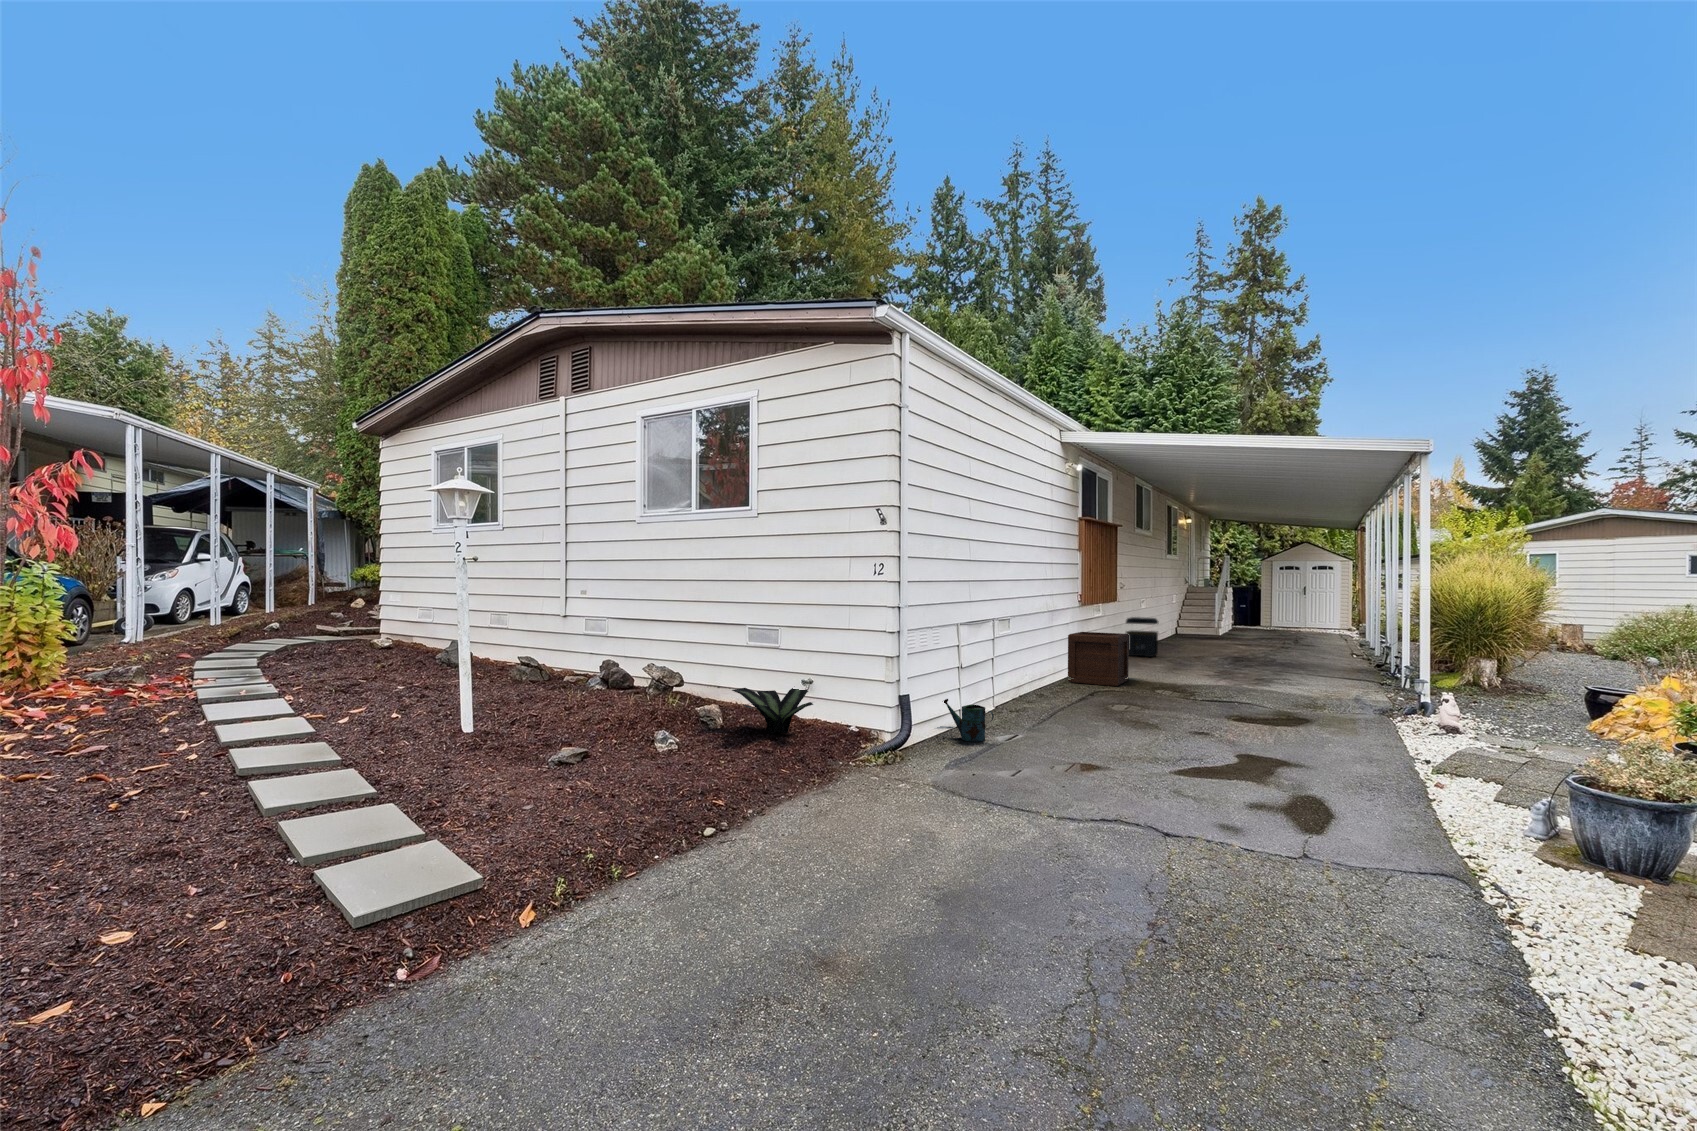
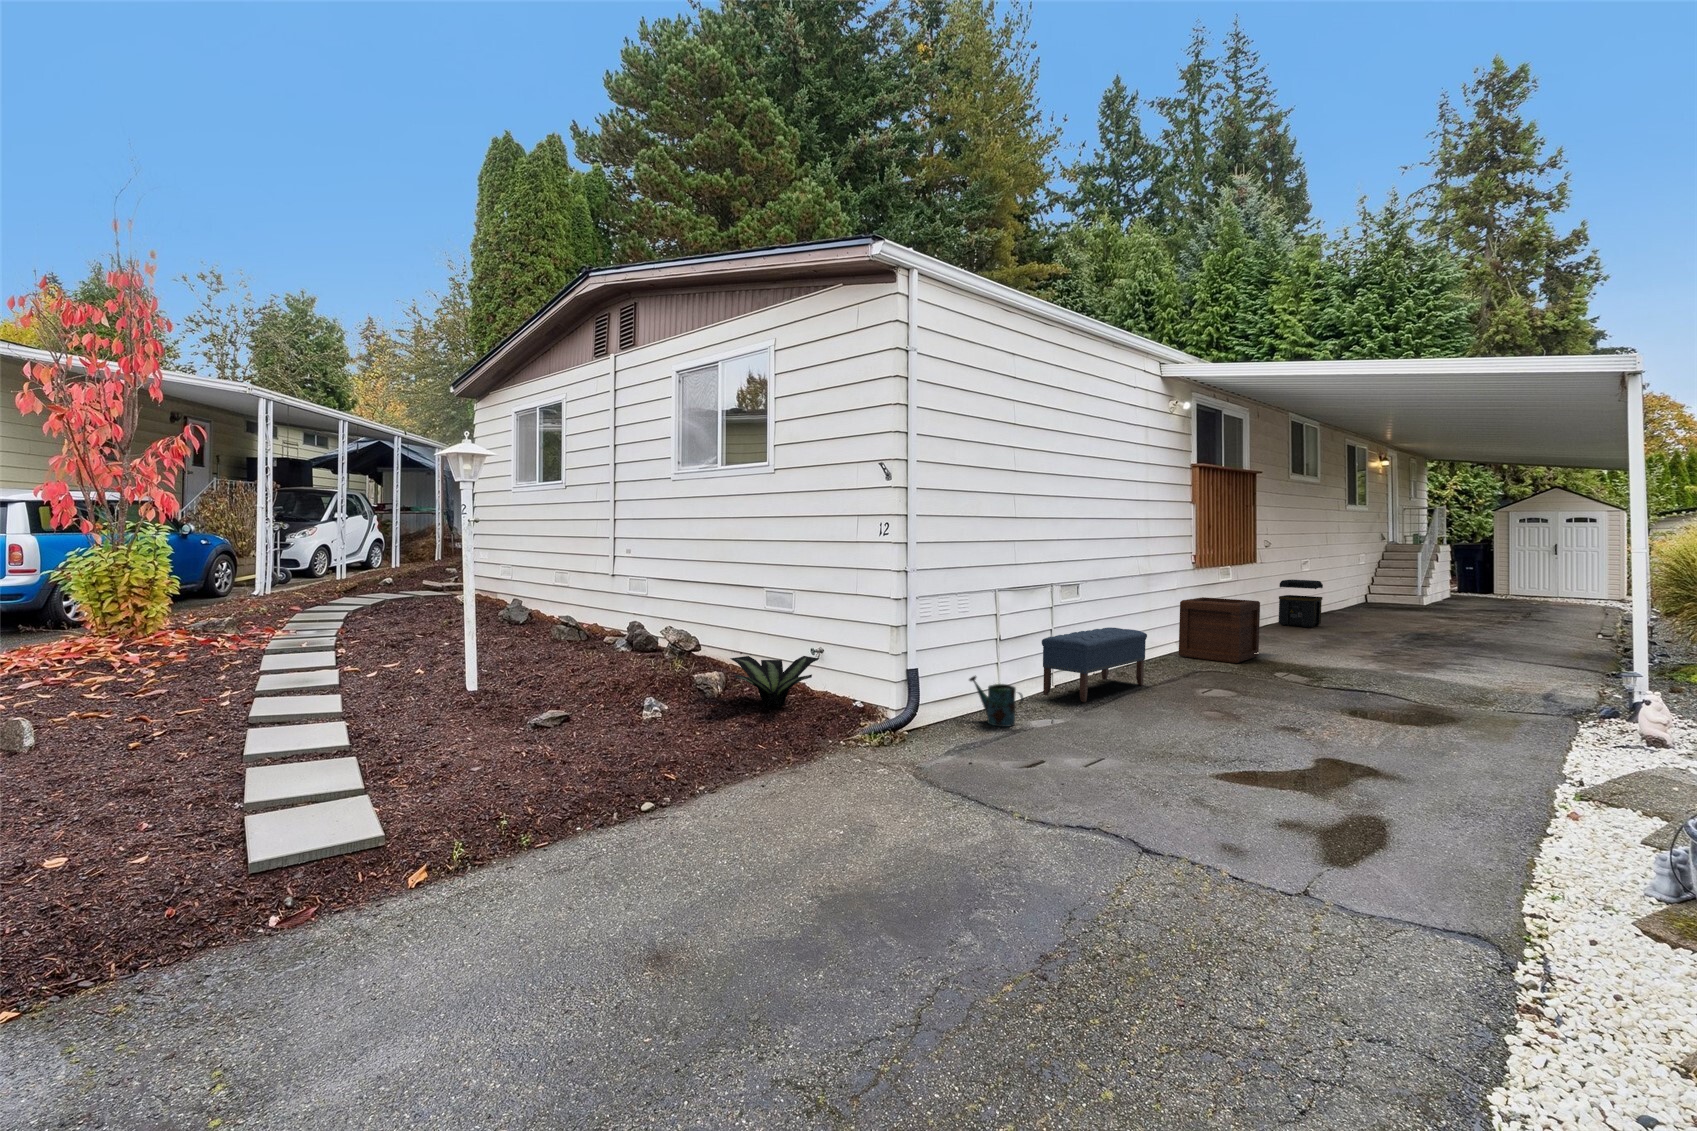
bench: none [985,657,1061,720] -> present [1042,627,1147,702]

